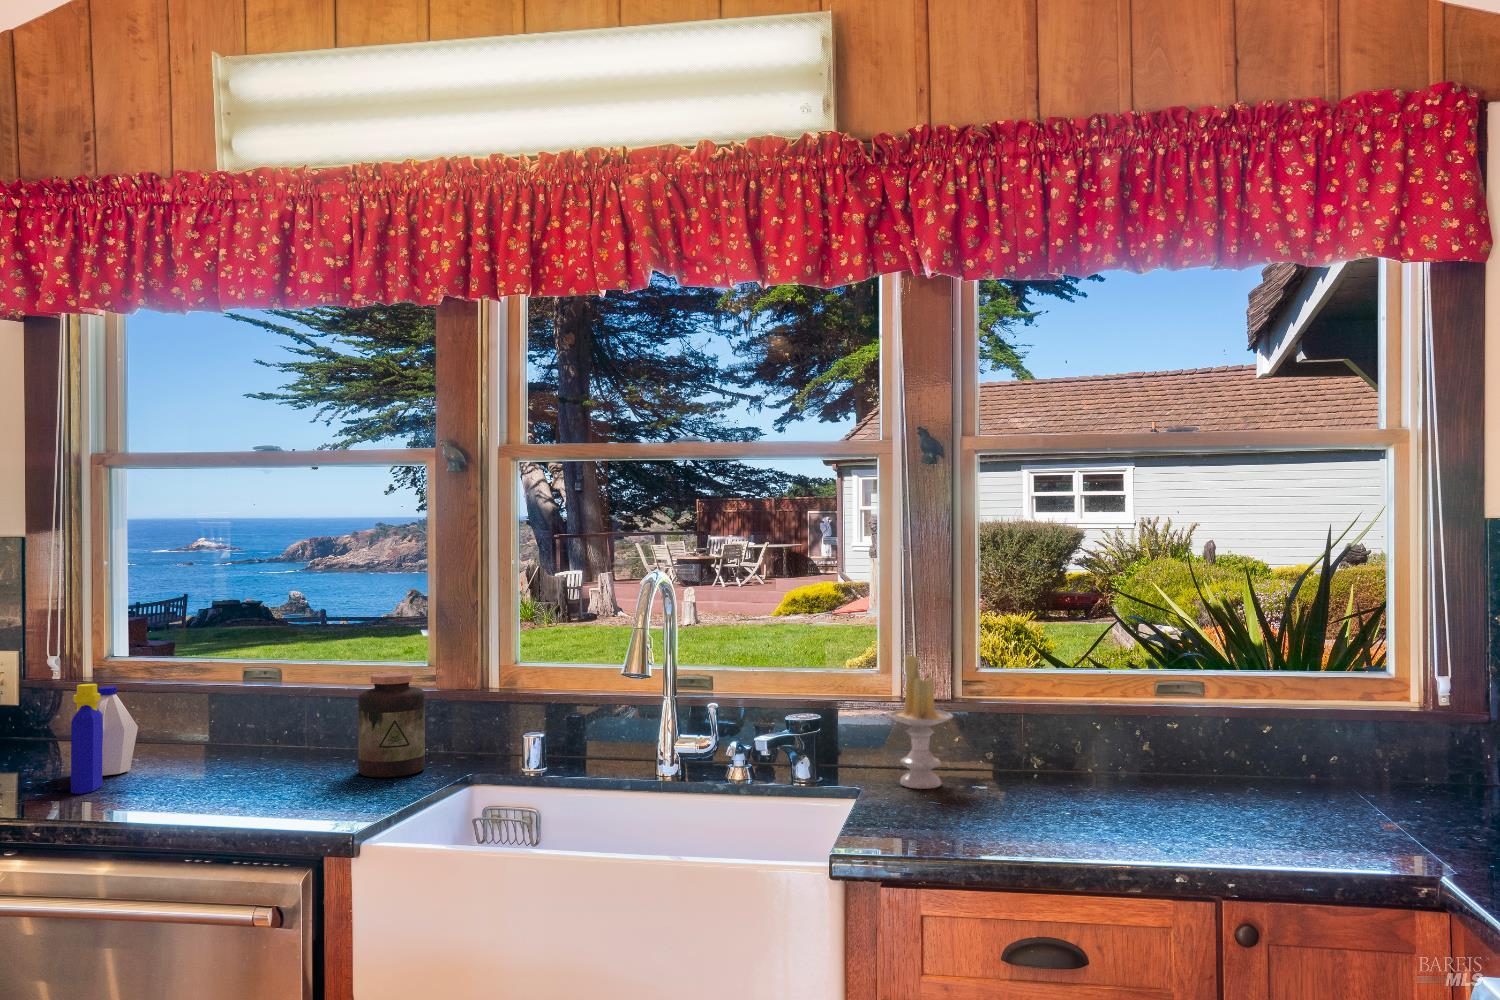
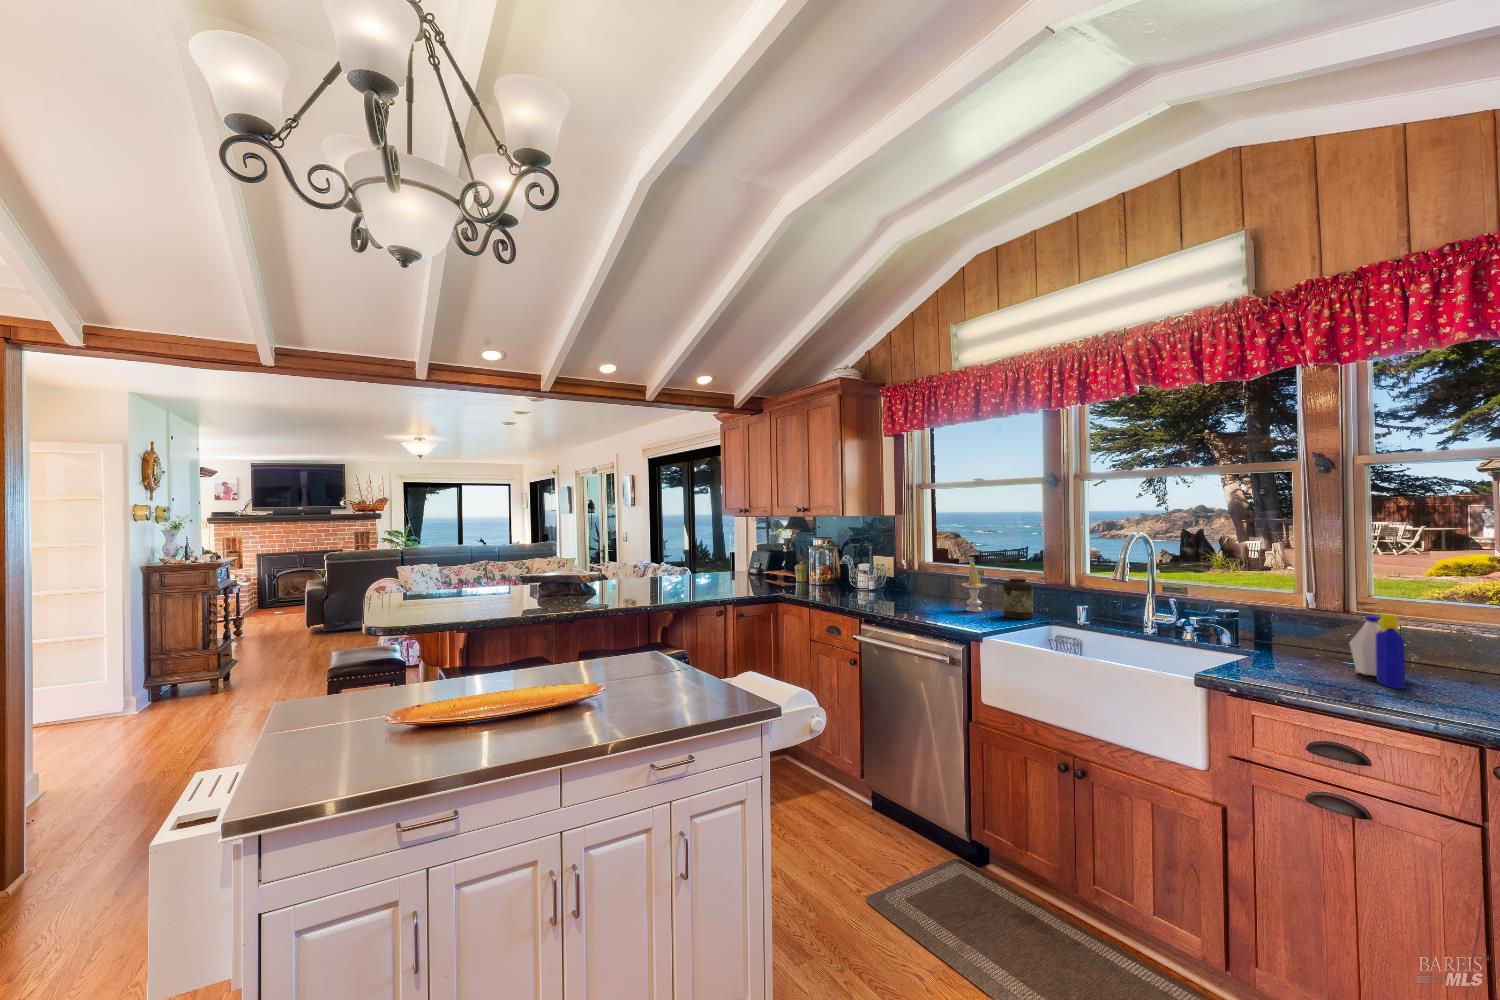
candle: present [887,654,953,789] -> present [962,562,987,612]
bottle: present [71,684,138,794] -> present [1350,613,1405,689]

